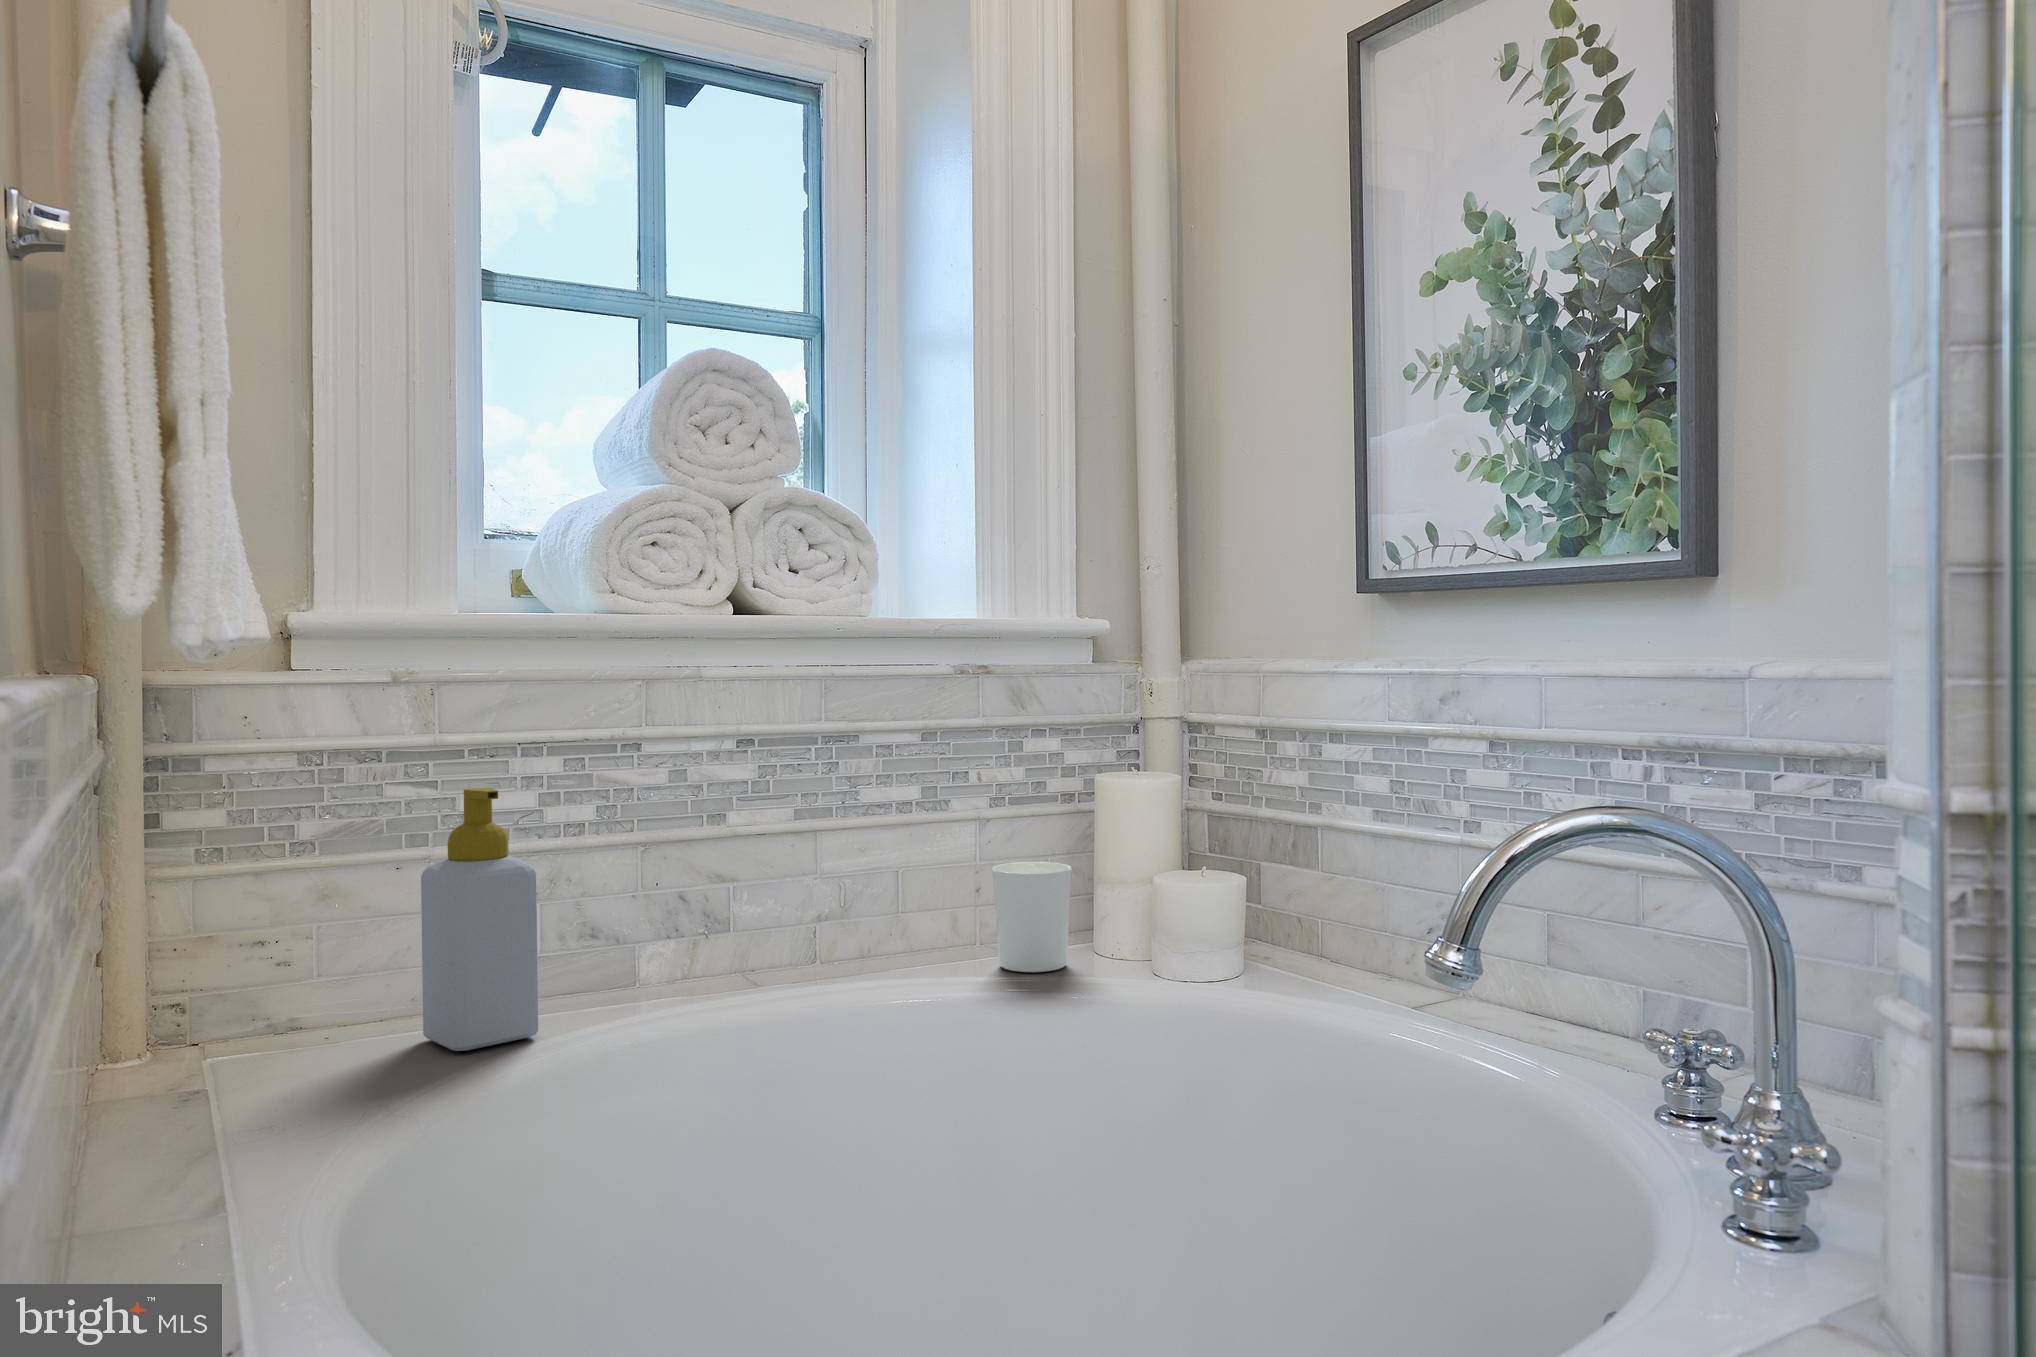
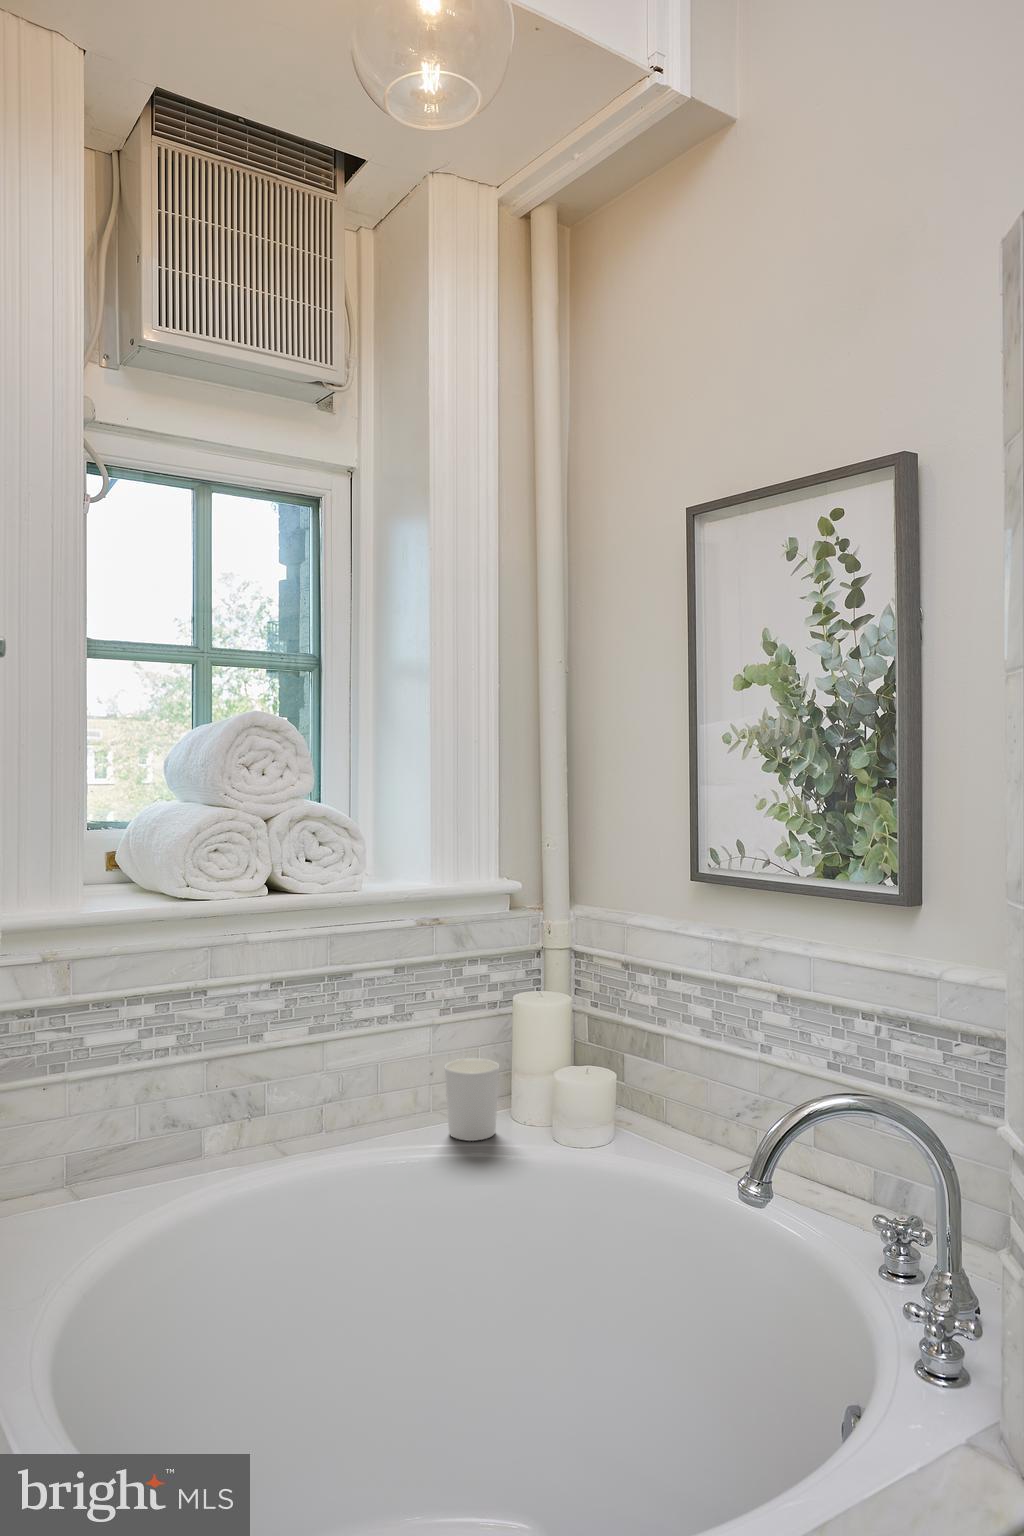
soap bottle: present [421,788,538,1051] -> none [55,1038,137,1228]

